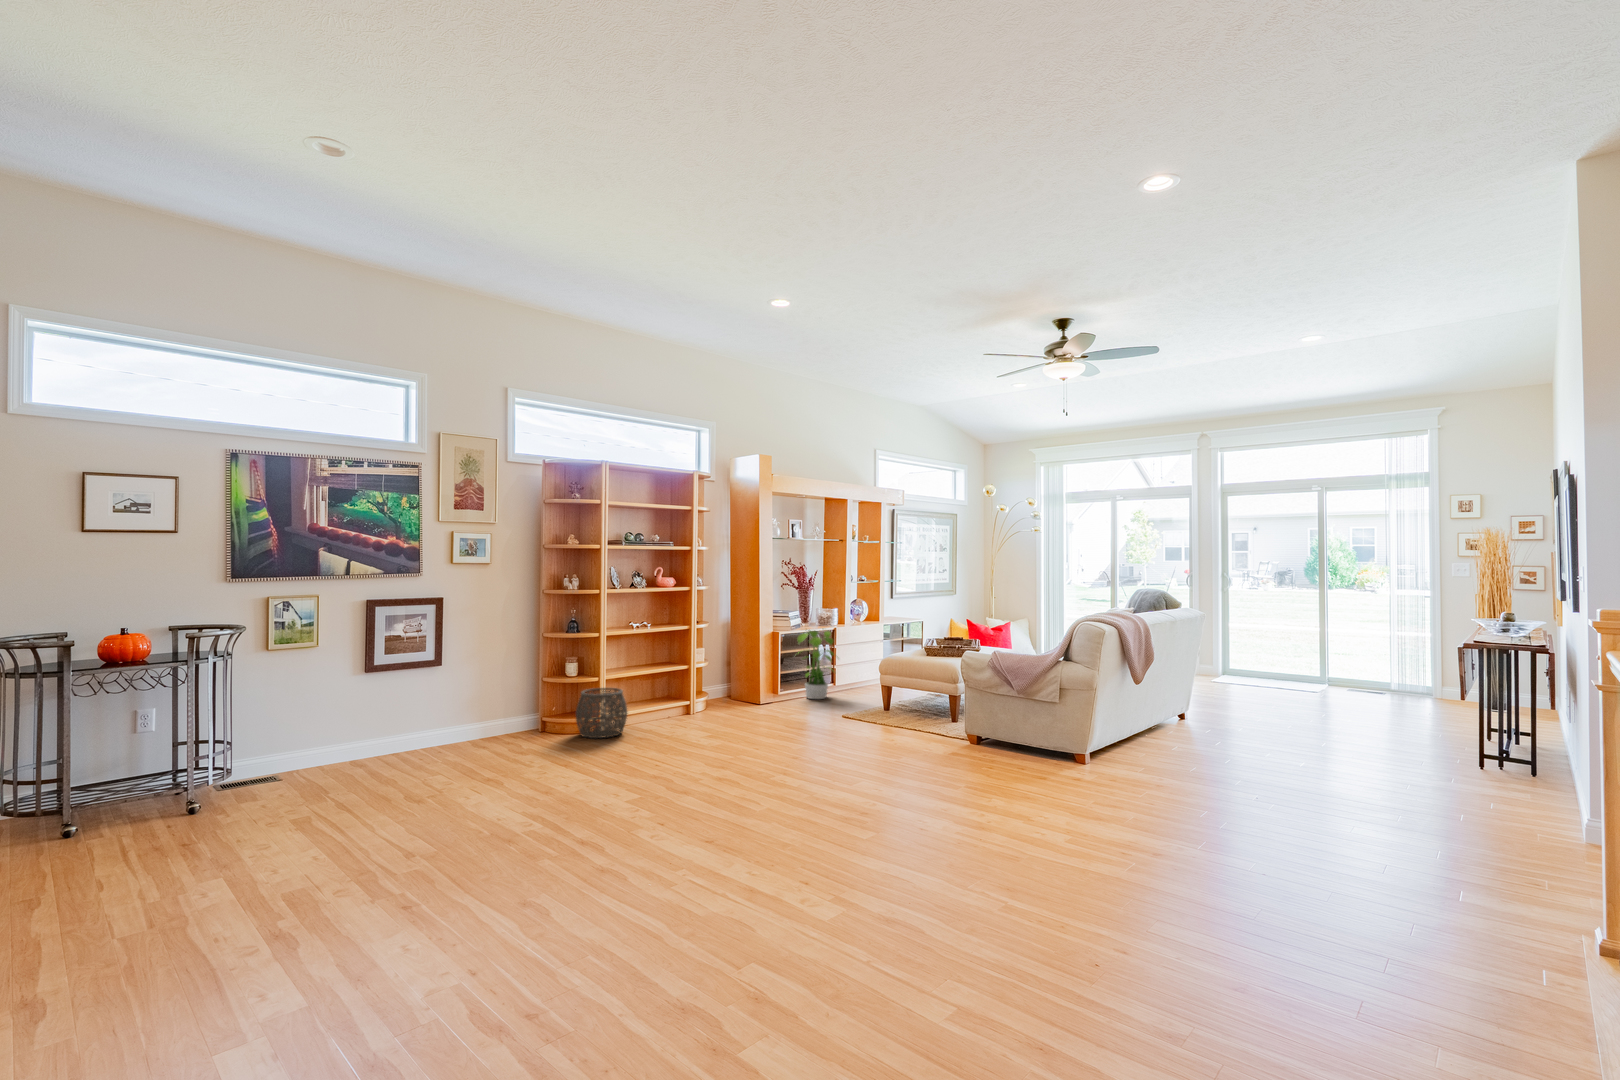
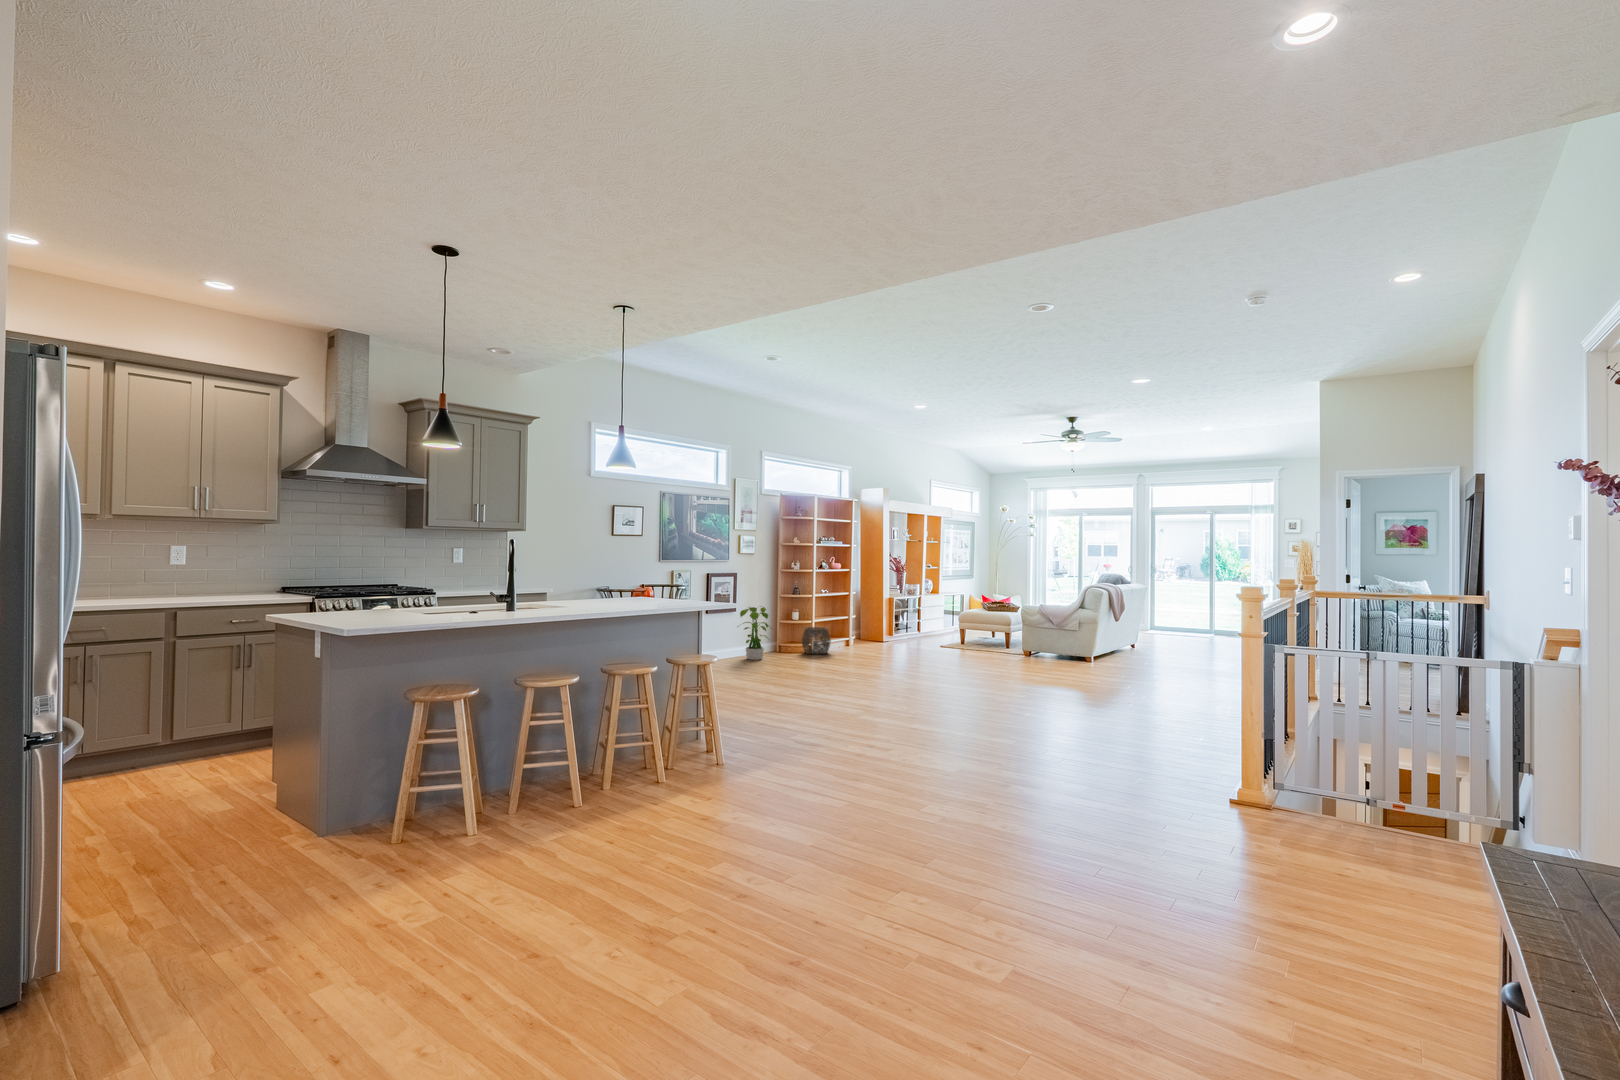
potted plant: present [798,630,834,699] -> present [738,607,772,660]

